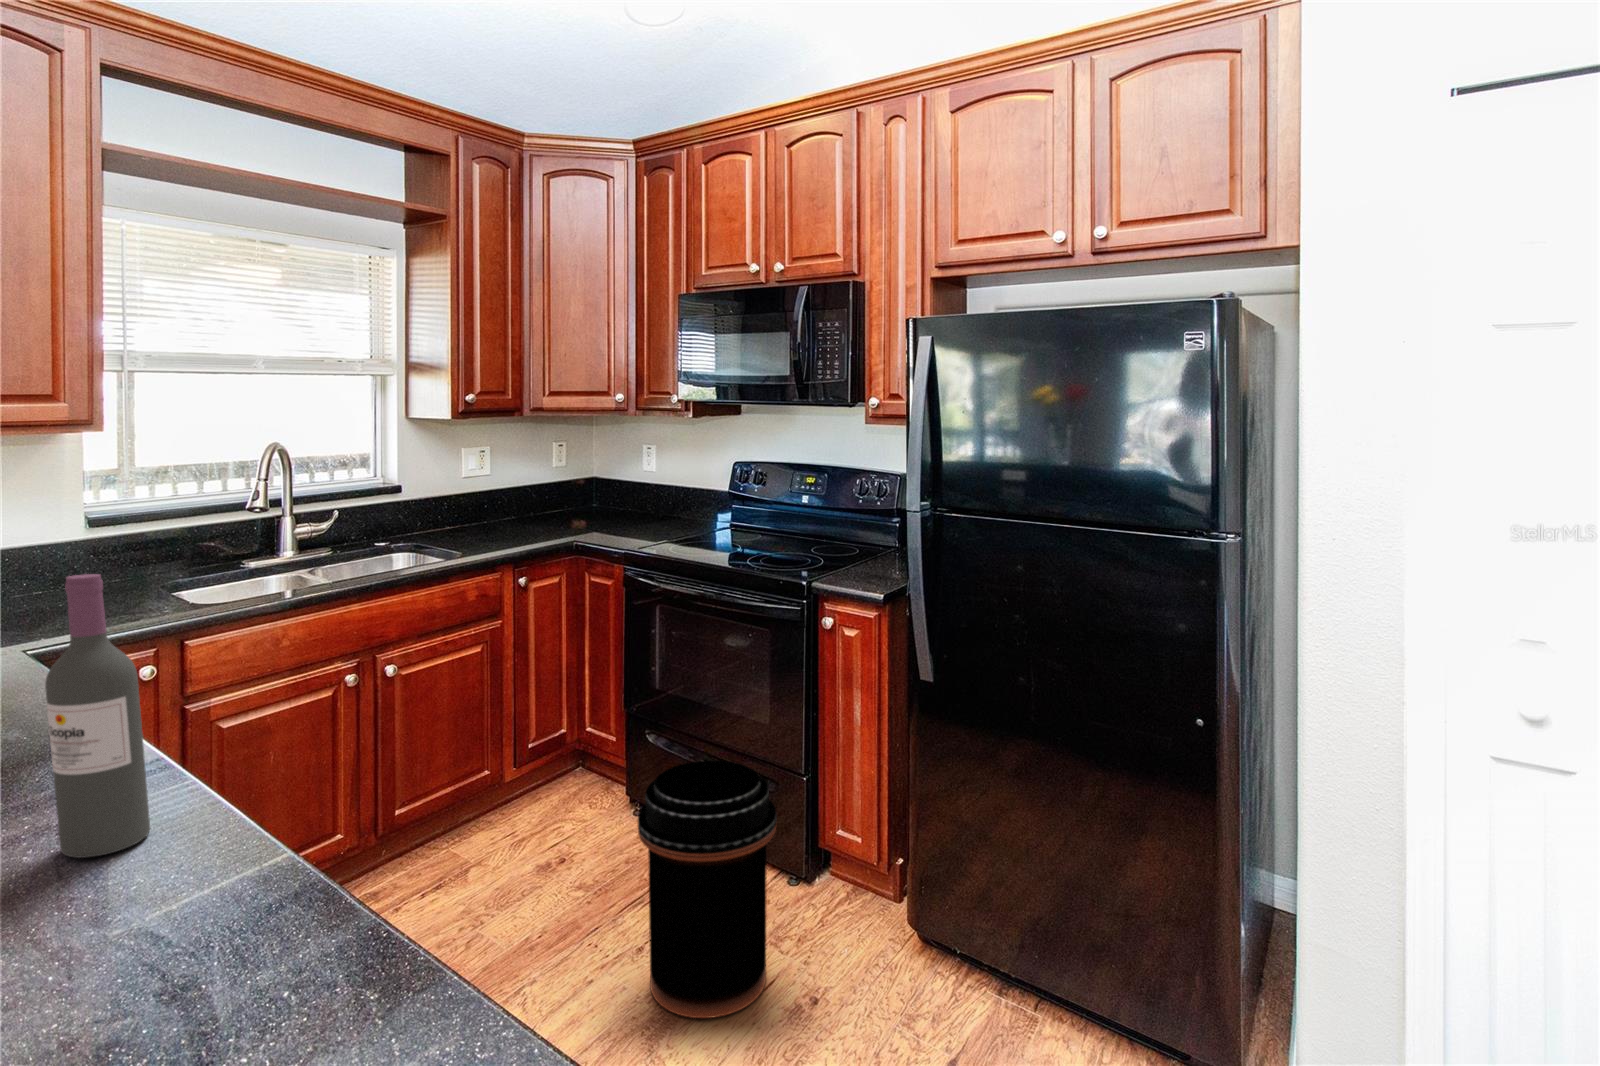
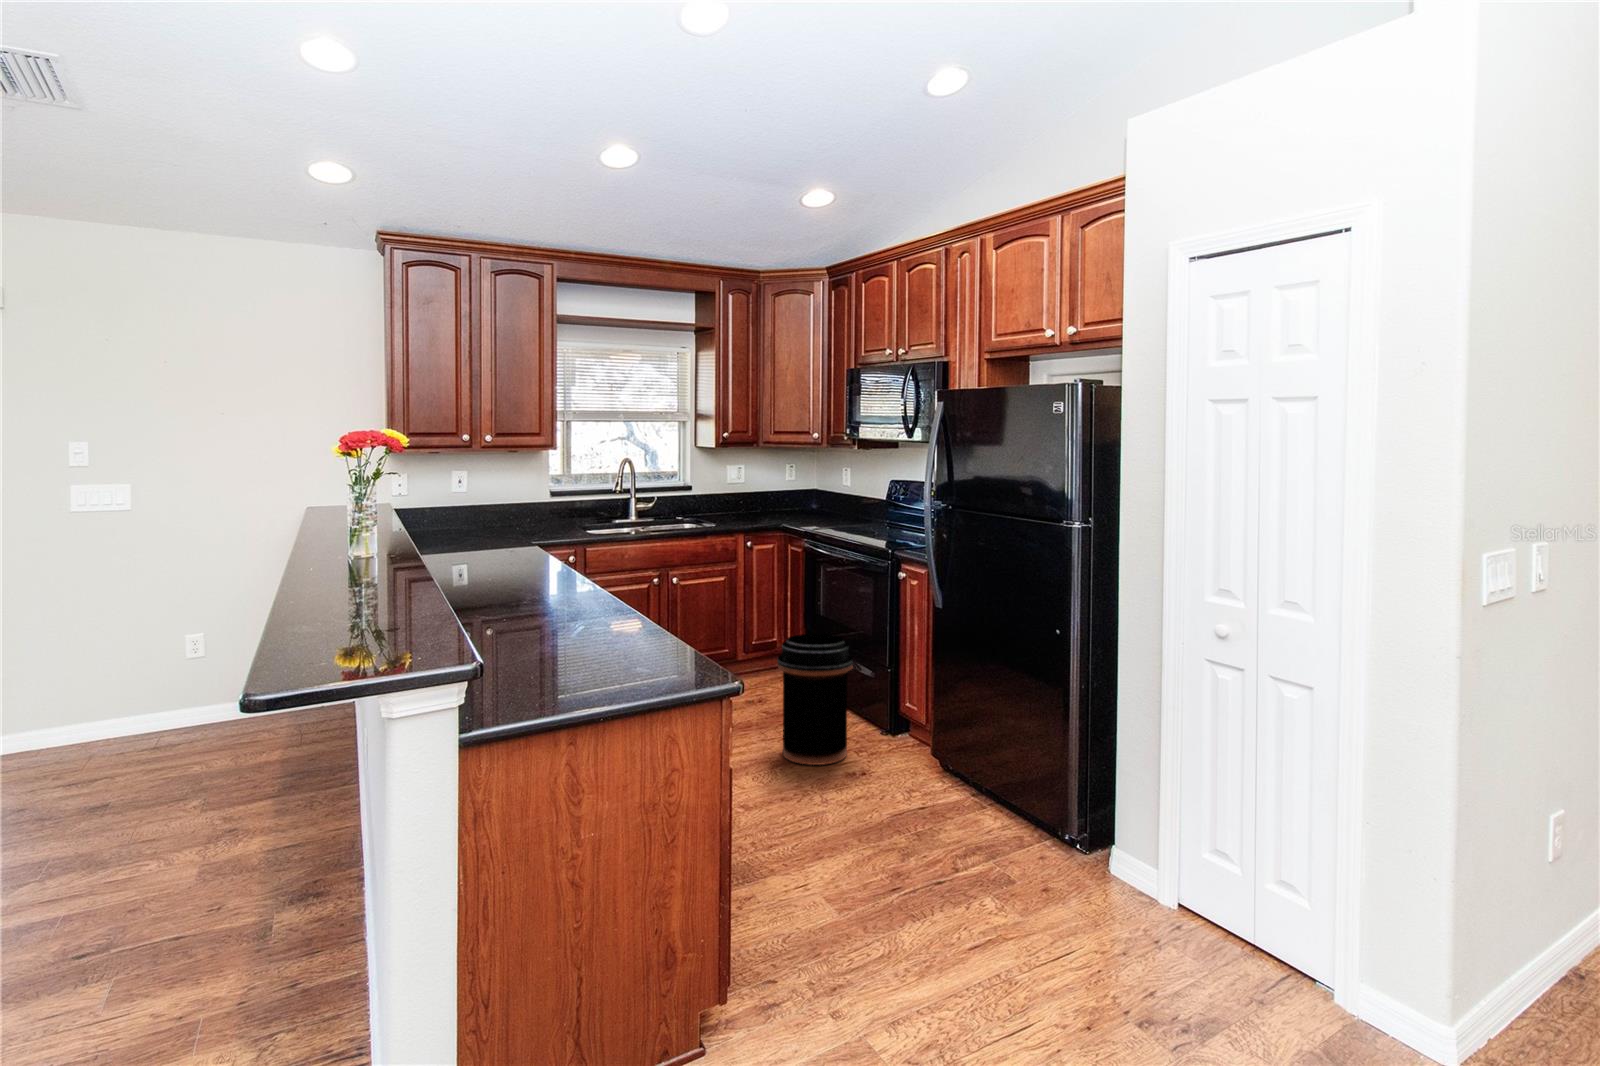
wine bottle: present [45,574,150,858] -> none [542,493,567,583]

